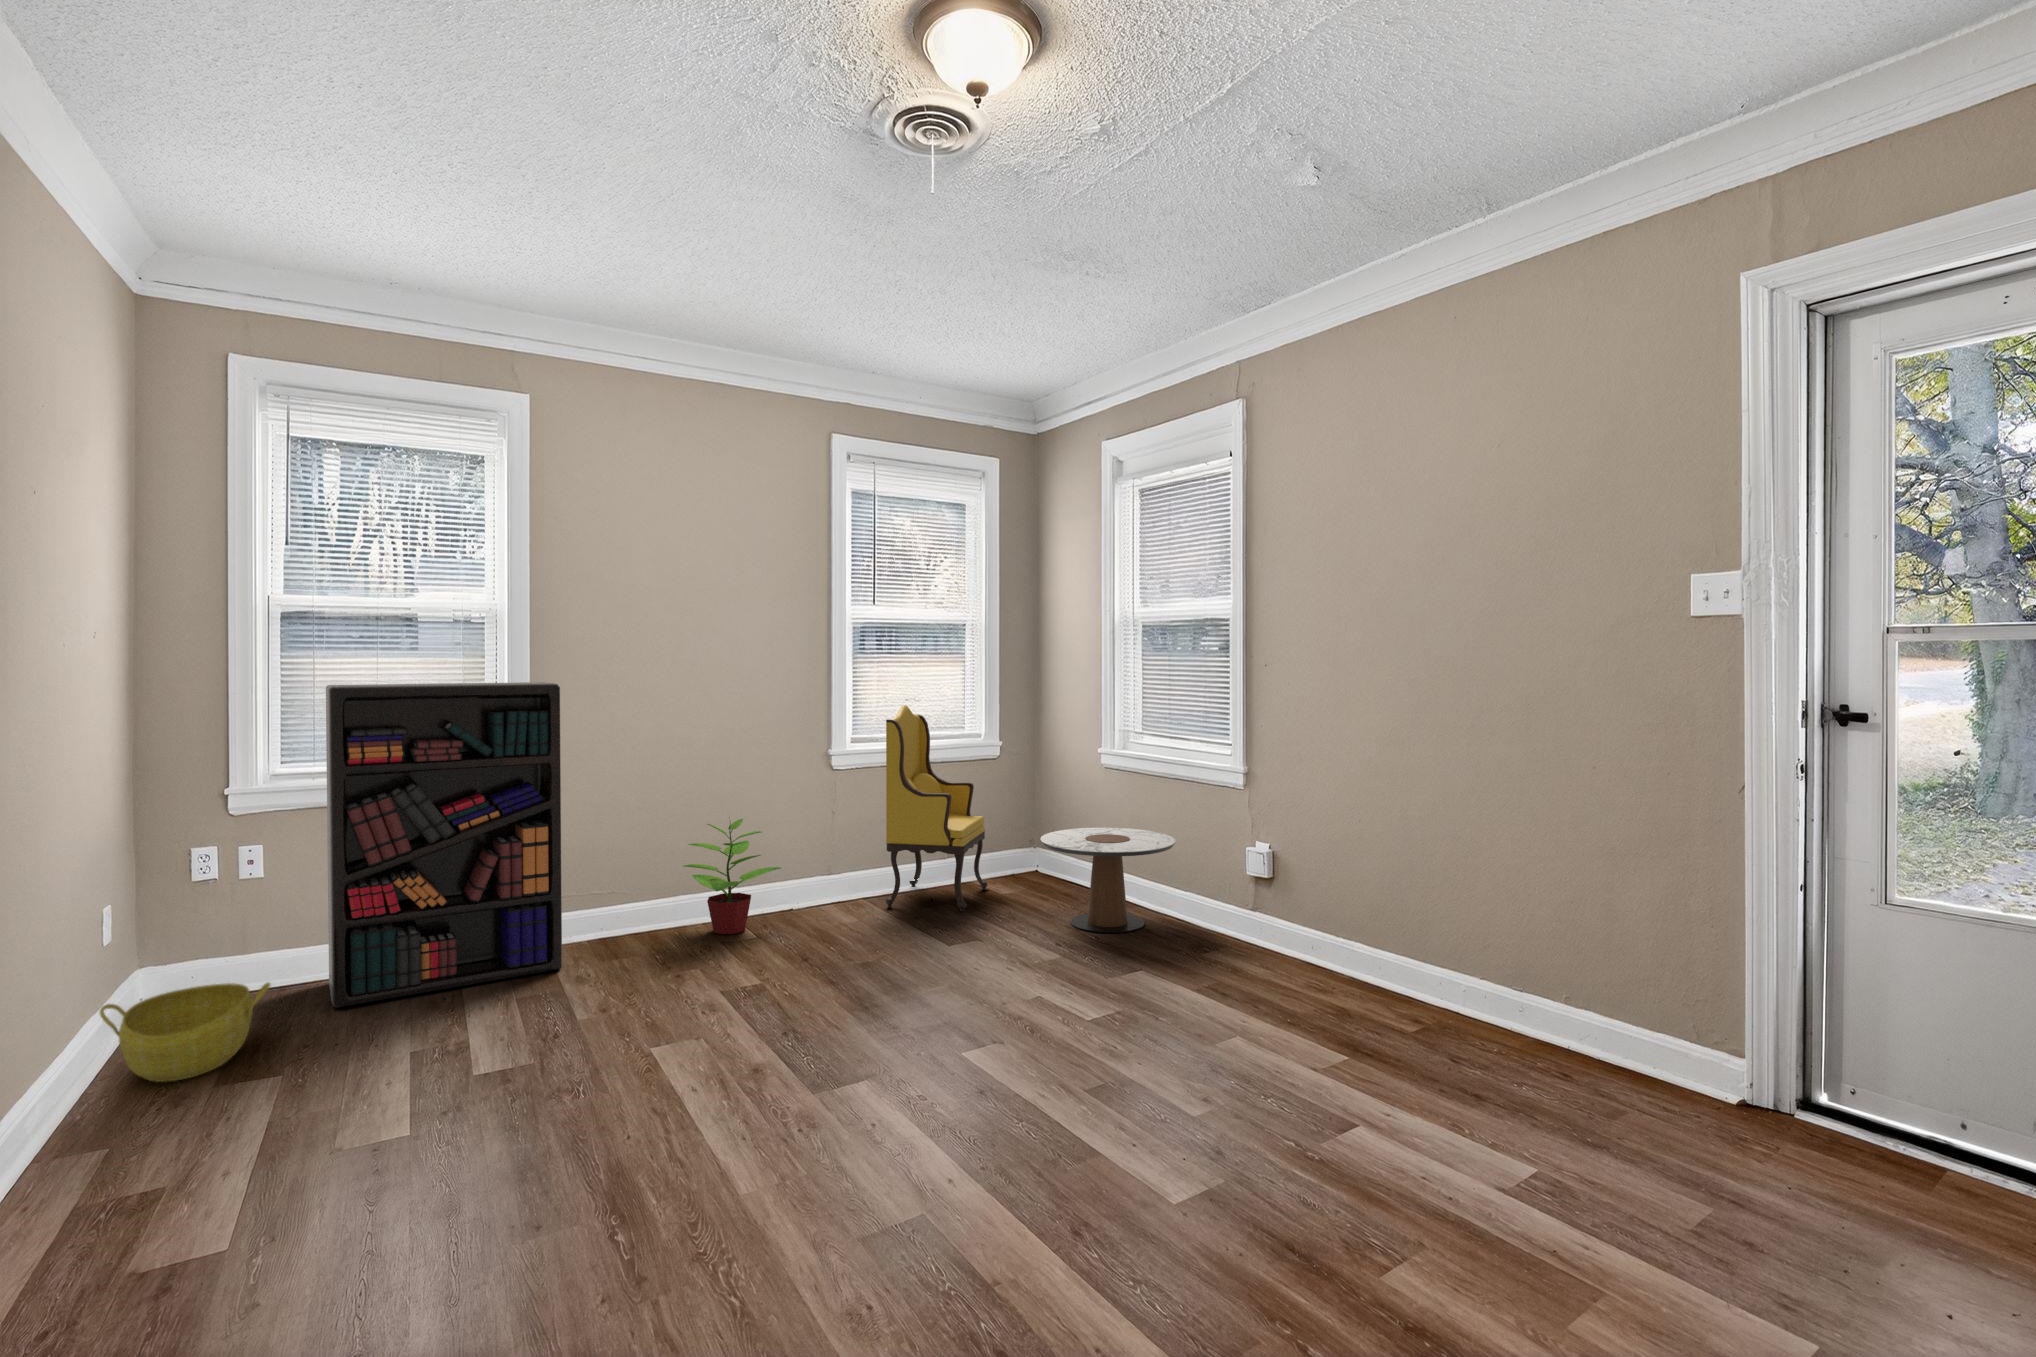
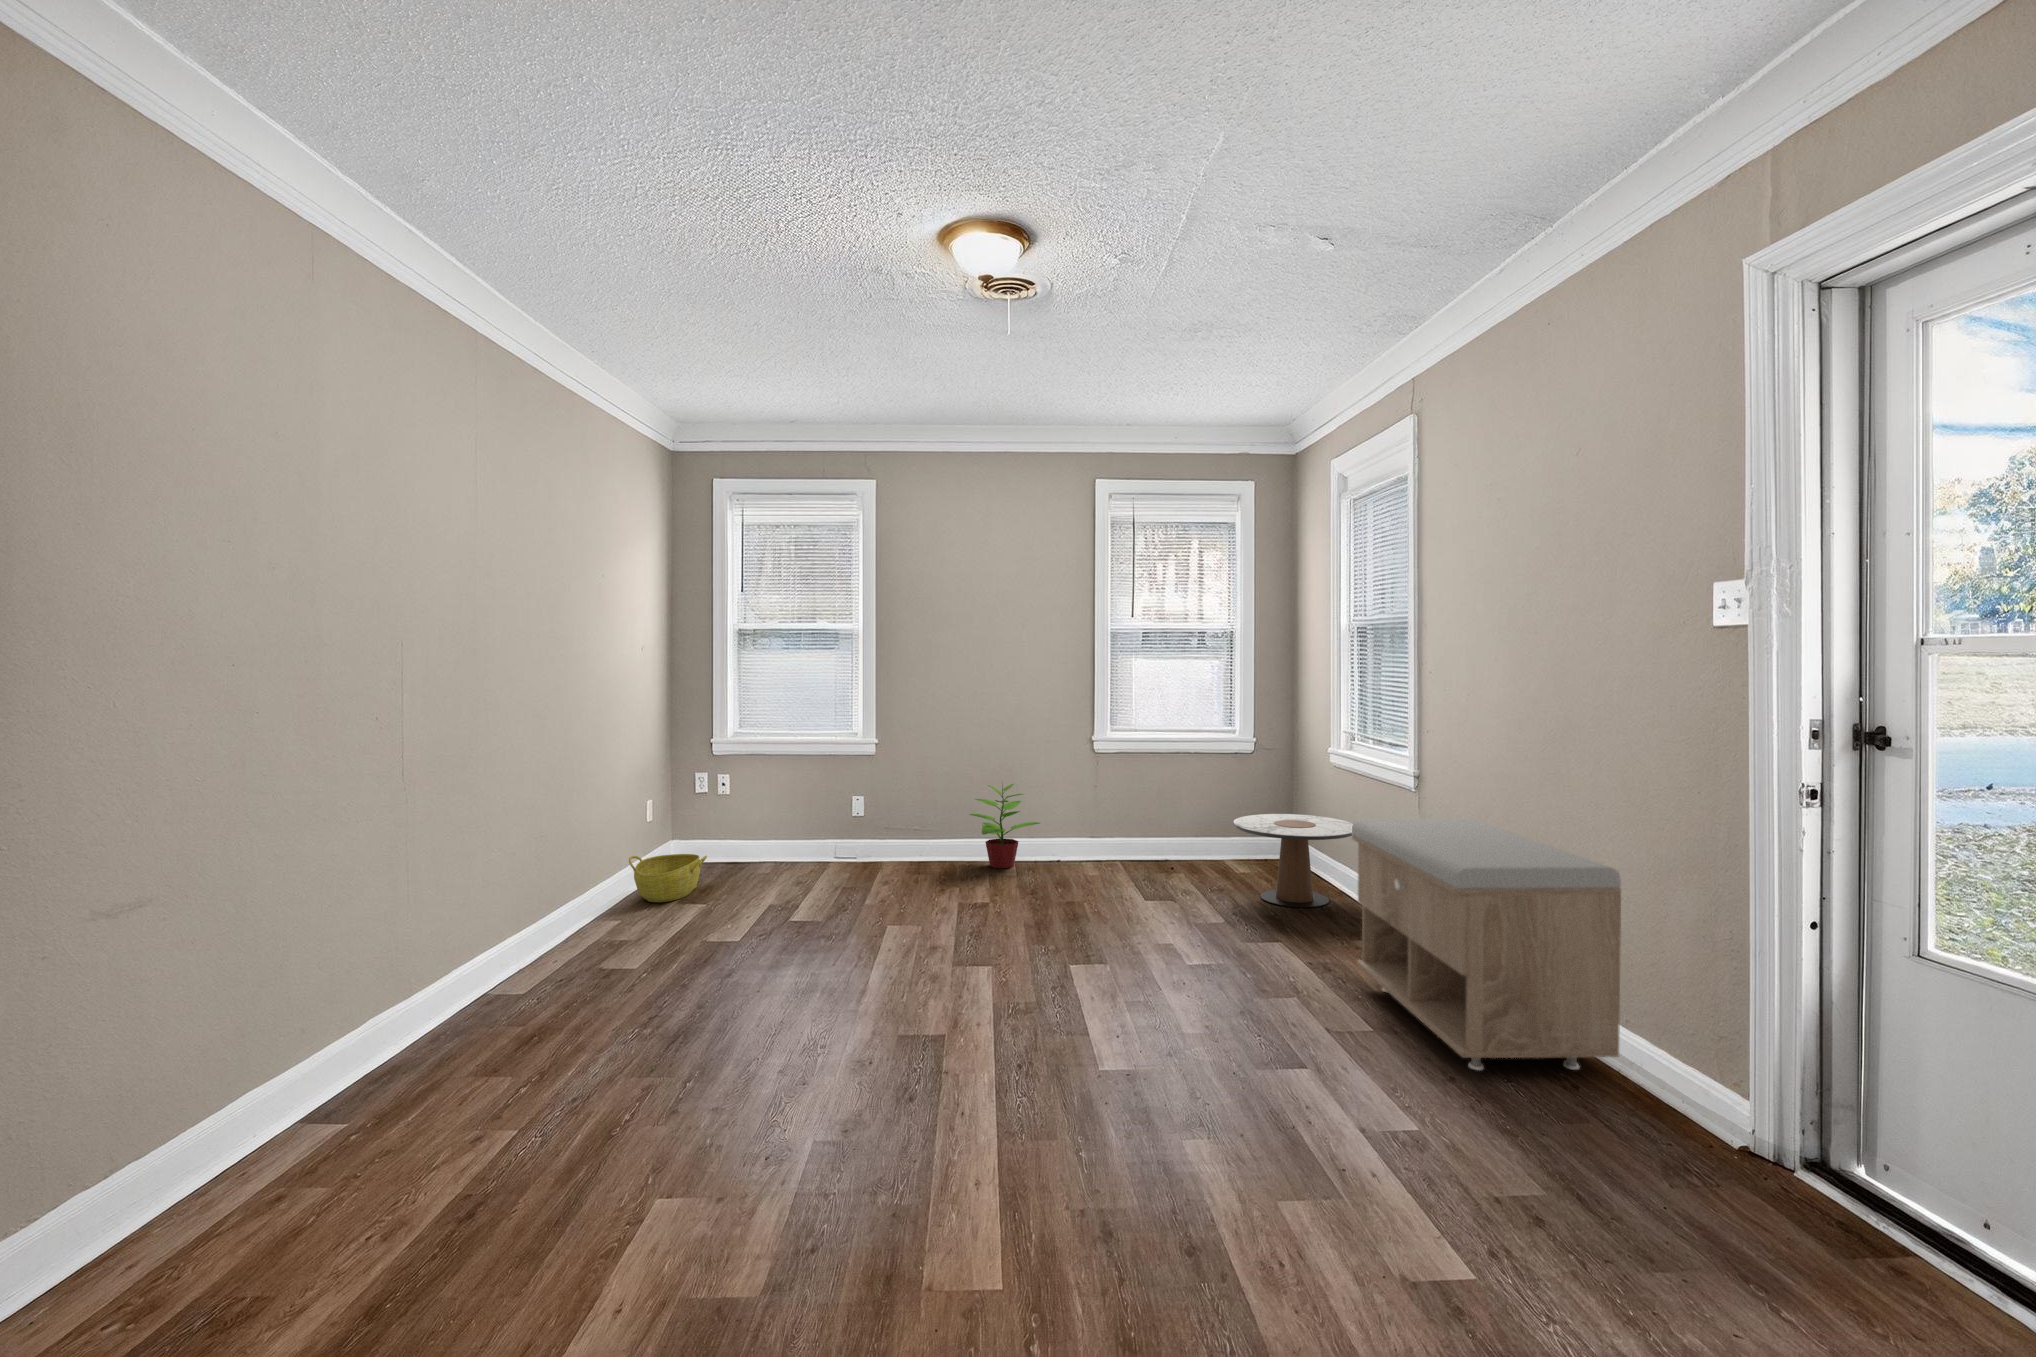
bookshelf: present [326,682,562,1008] -> none [747,679,882,878]
armchair: present [886,705,988,911] -> none [1127,701,1224,875]
storage bench: none [1273,816,1589,1082] -> present [1352,819,1621,1071]

